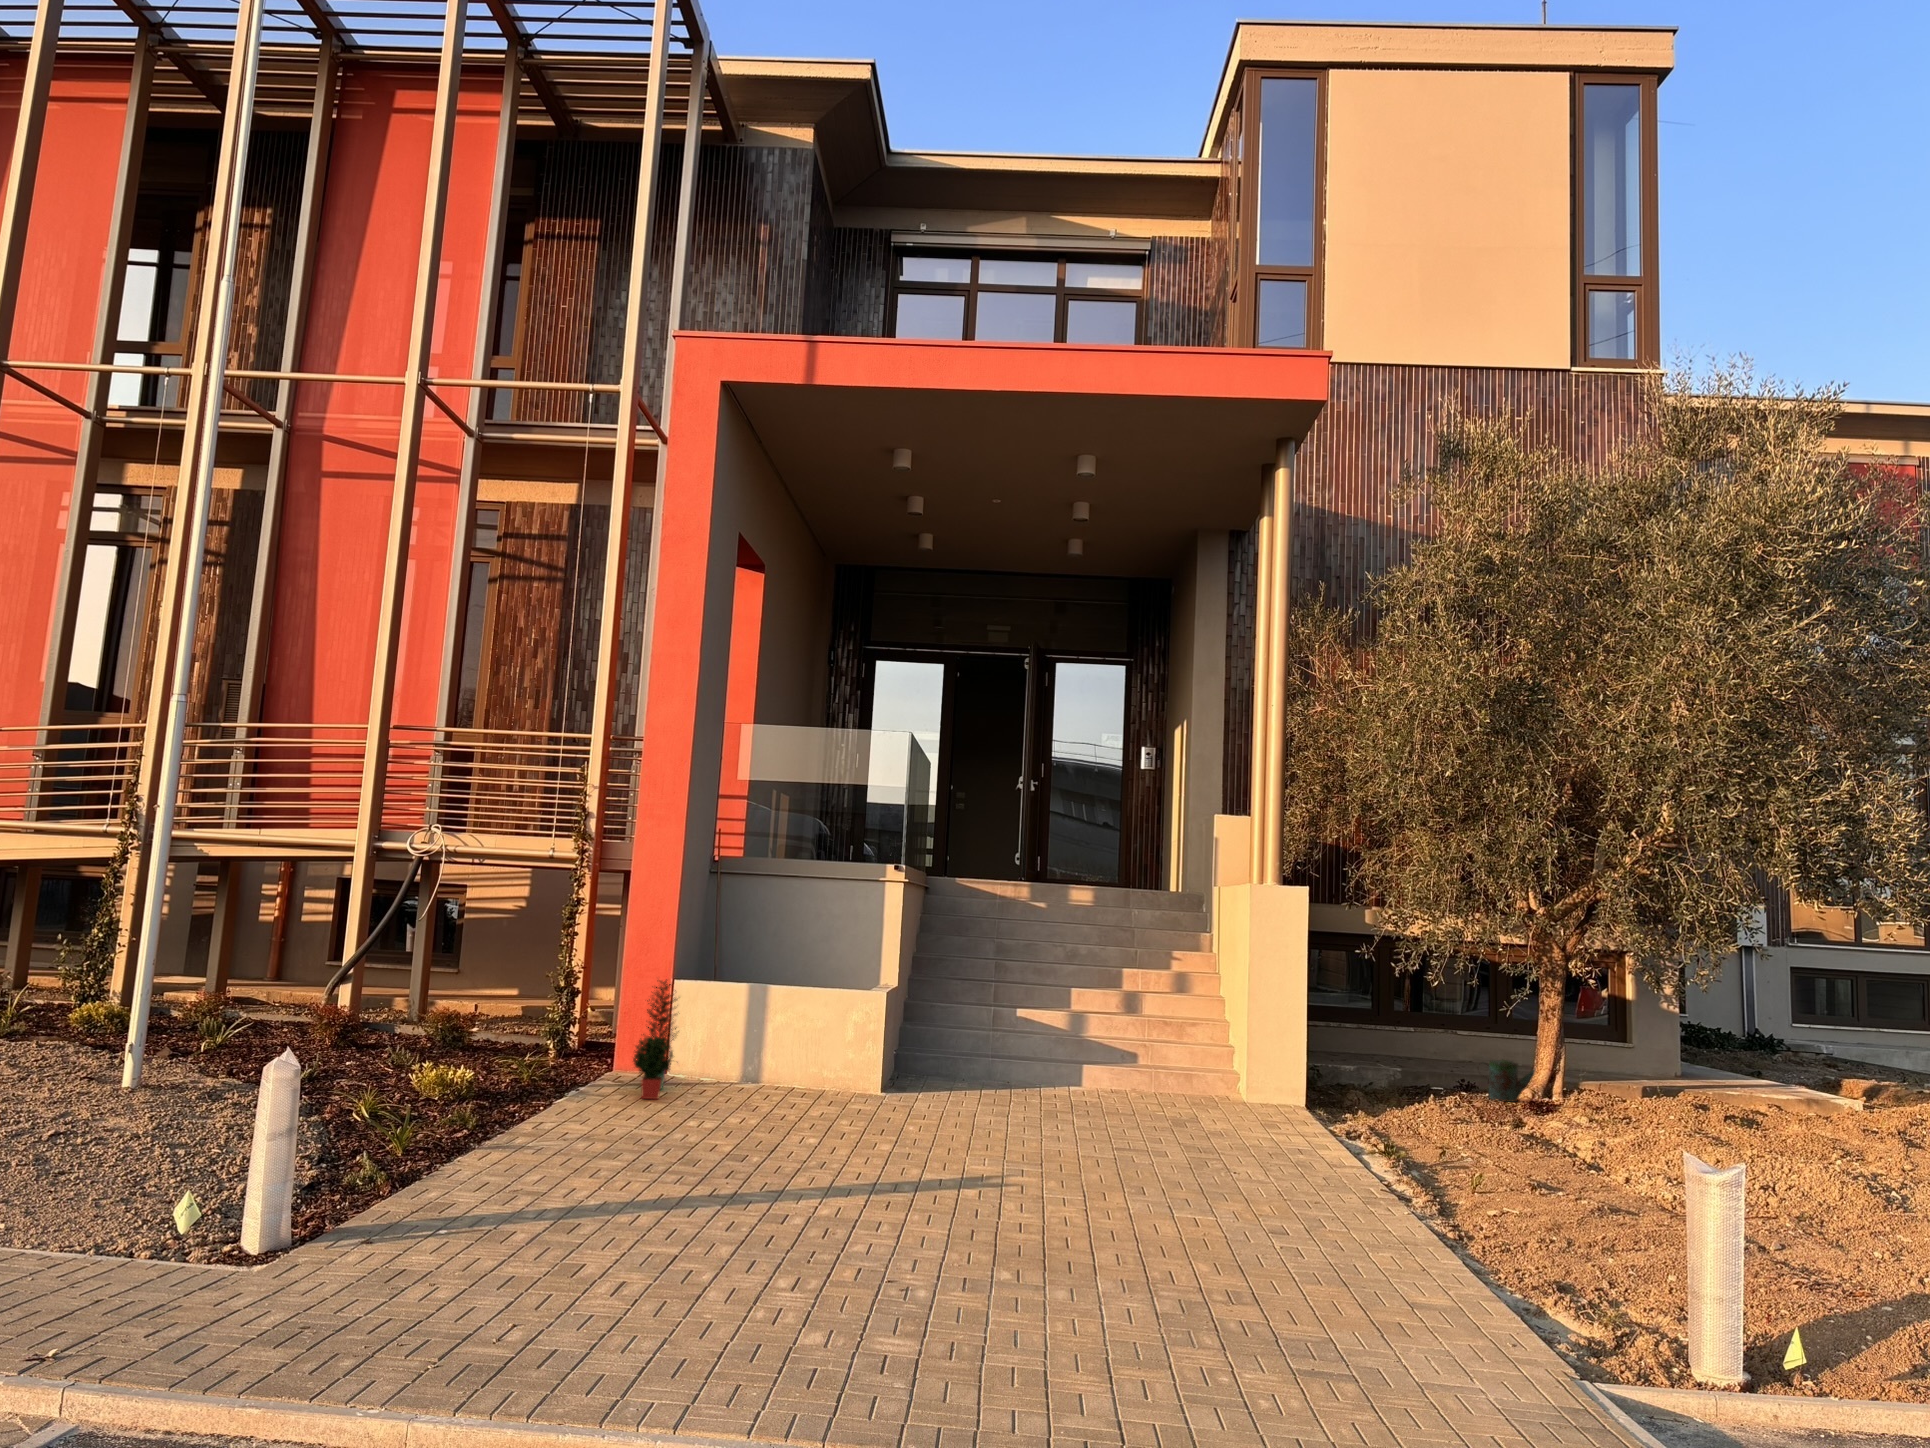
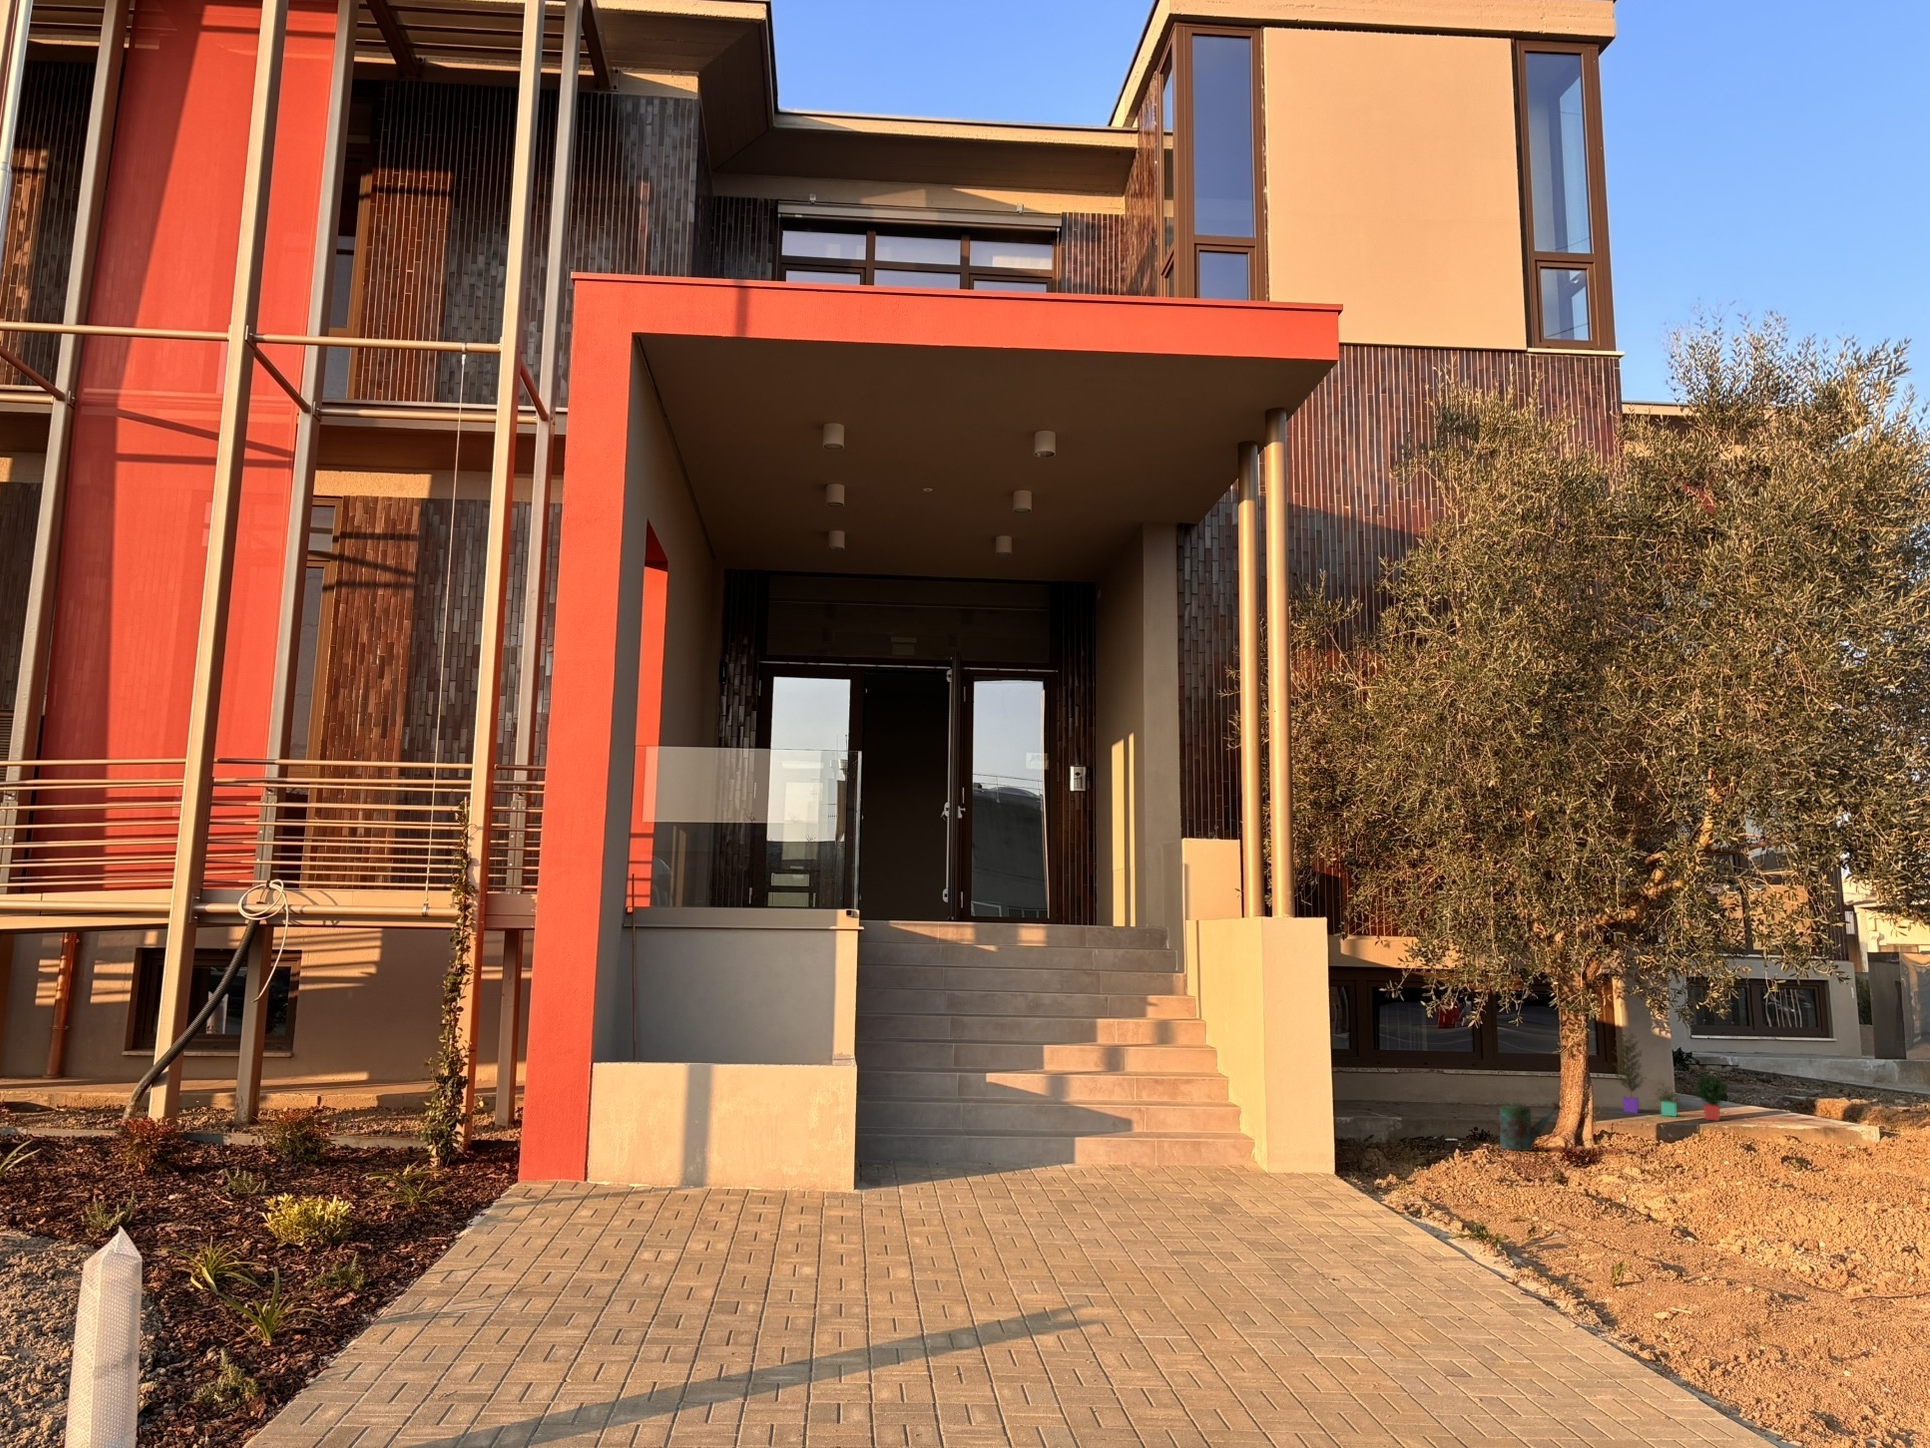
potted plant: present [633,979,679,1099] -> present [1615,1034,1728,1120]

